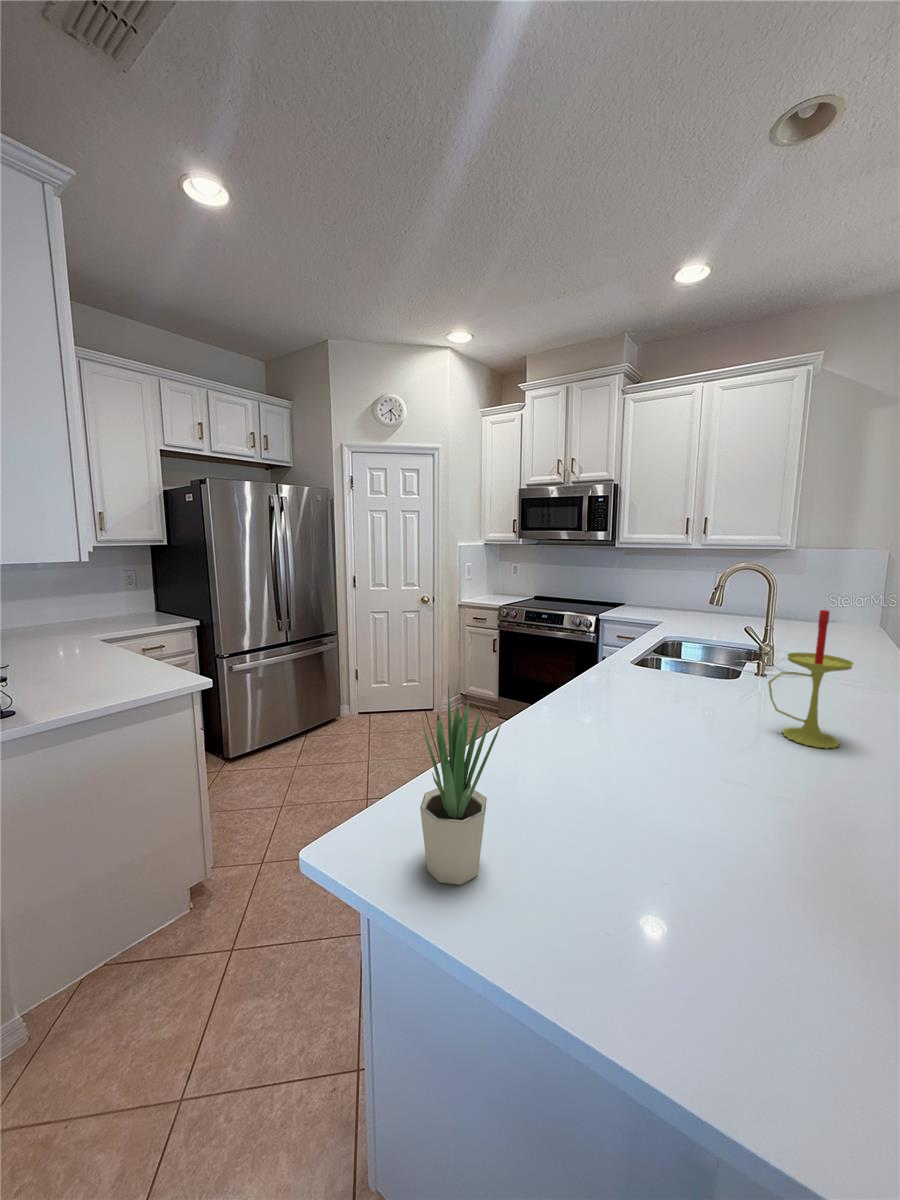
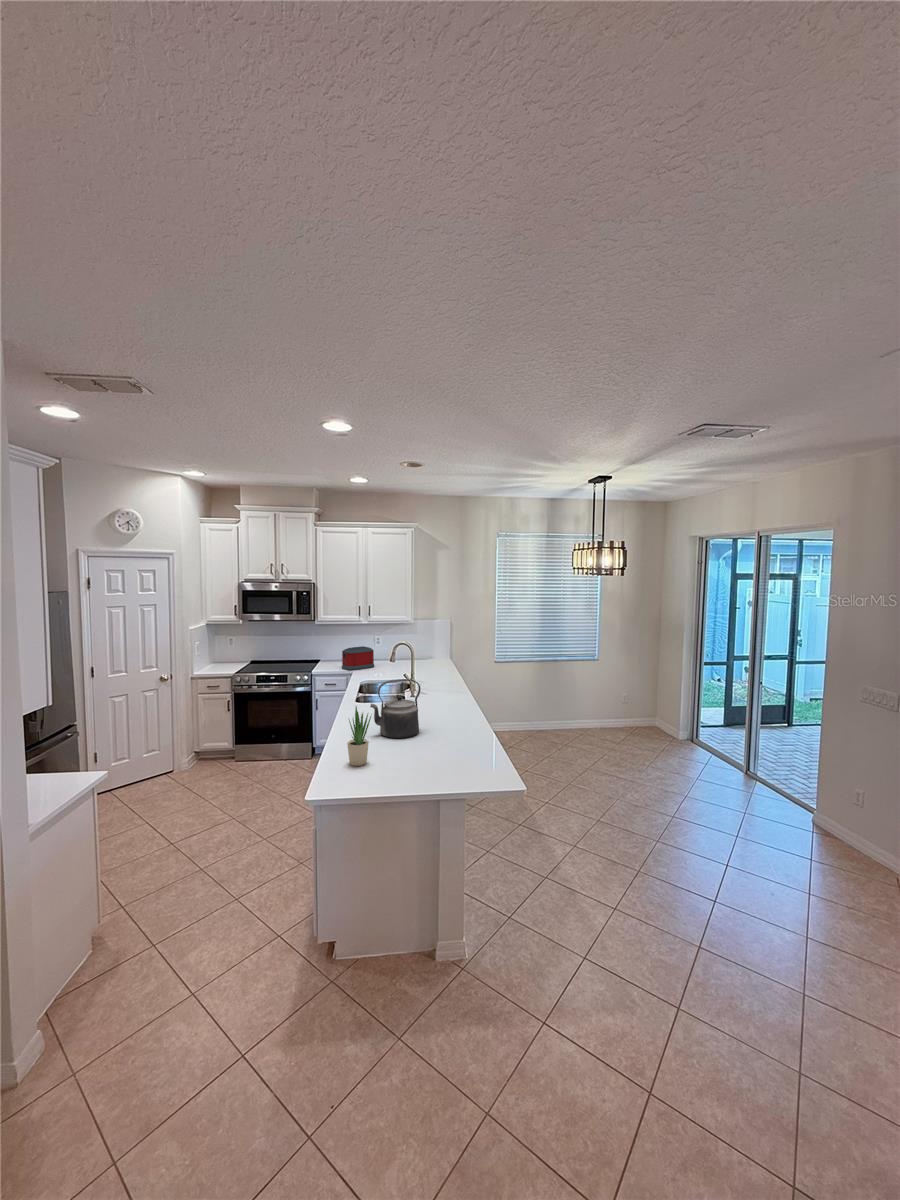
toaster: none [646,585,705,622] -> present [342,646,374,670]
candle: present [768,610,854,748] -> none [421,662,444,712]
kettle: none [581,631,749,815] -> present [370,679,420,738]

